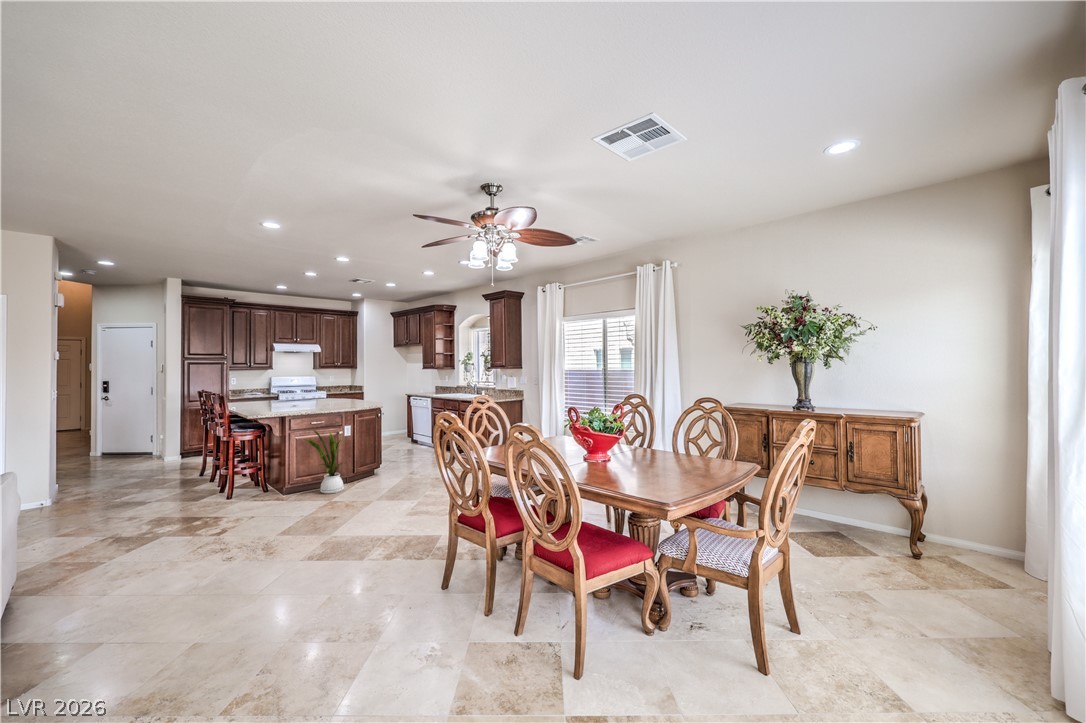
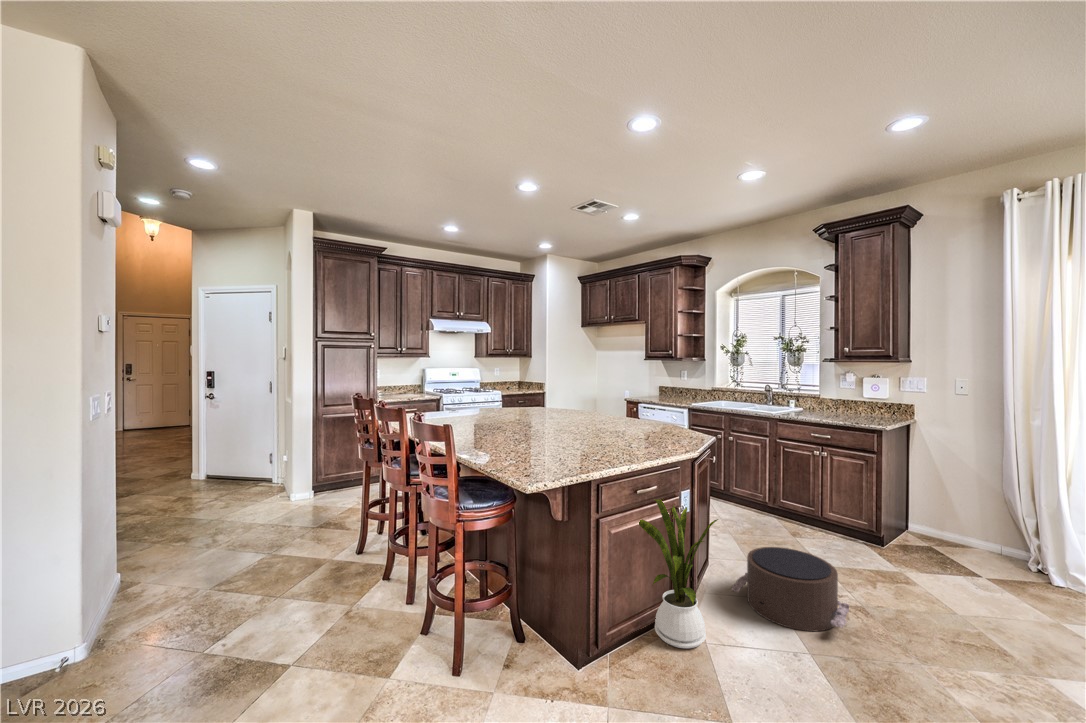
pouf: none [373,459,418,488] -> present [731,547,849,631]

